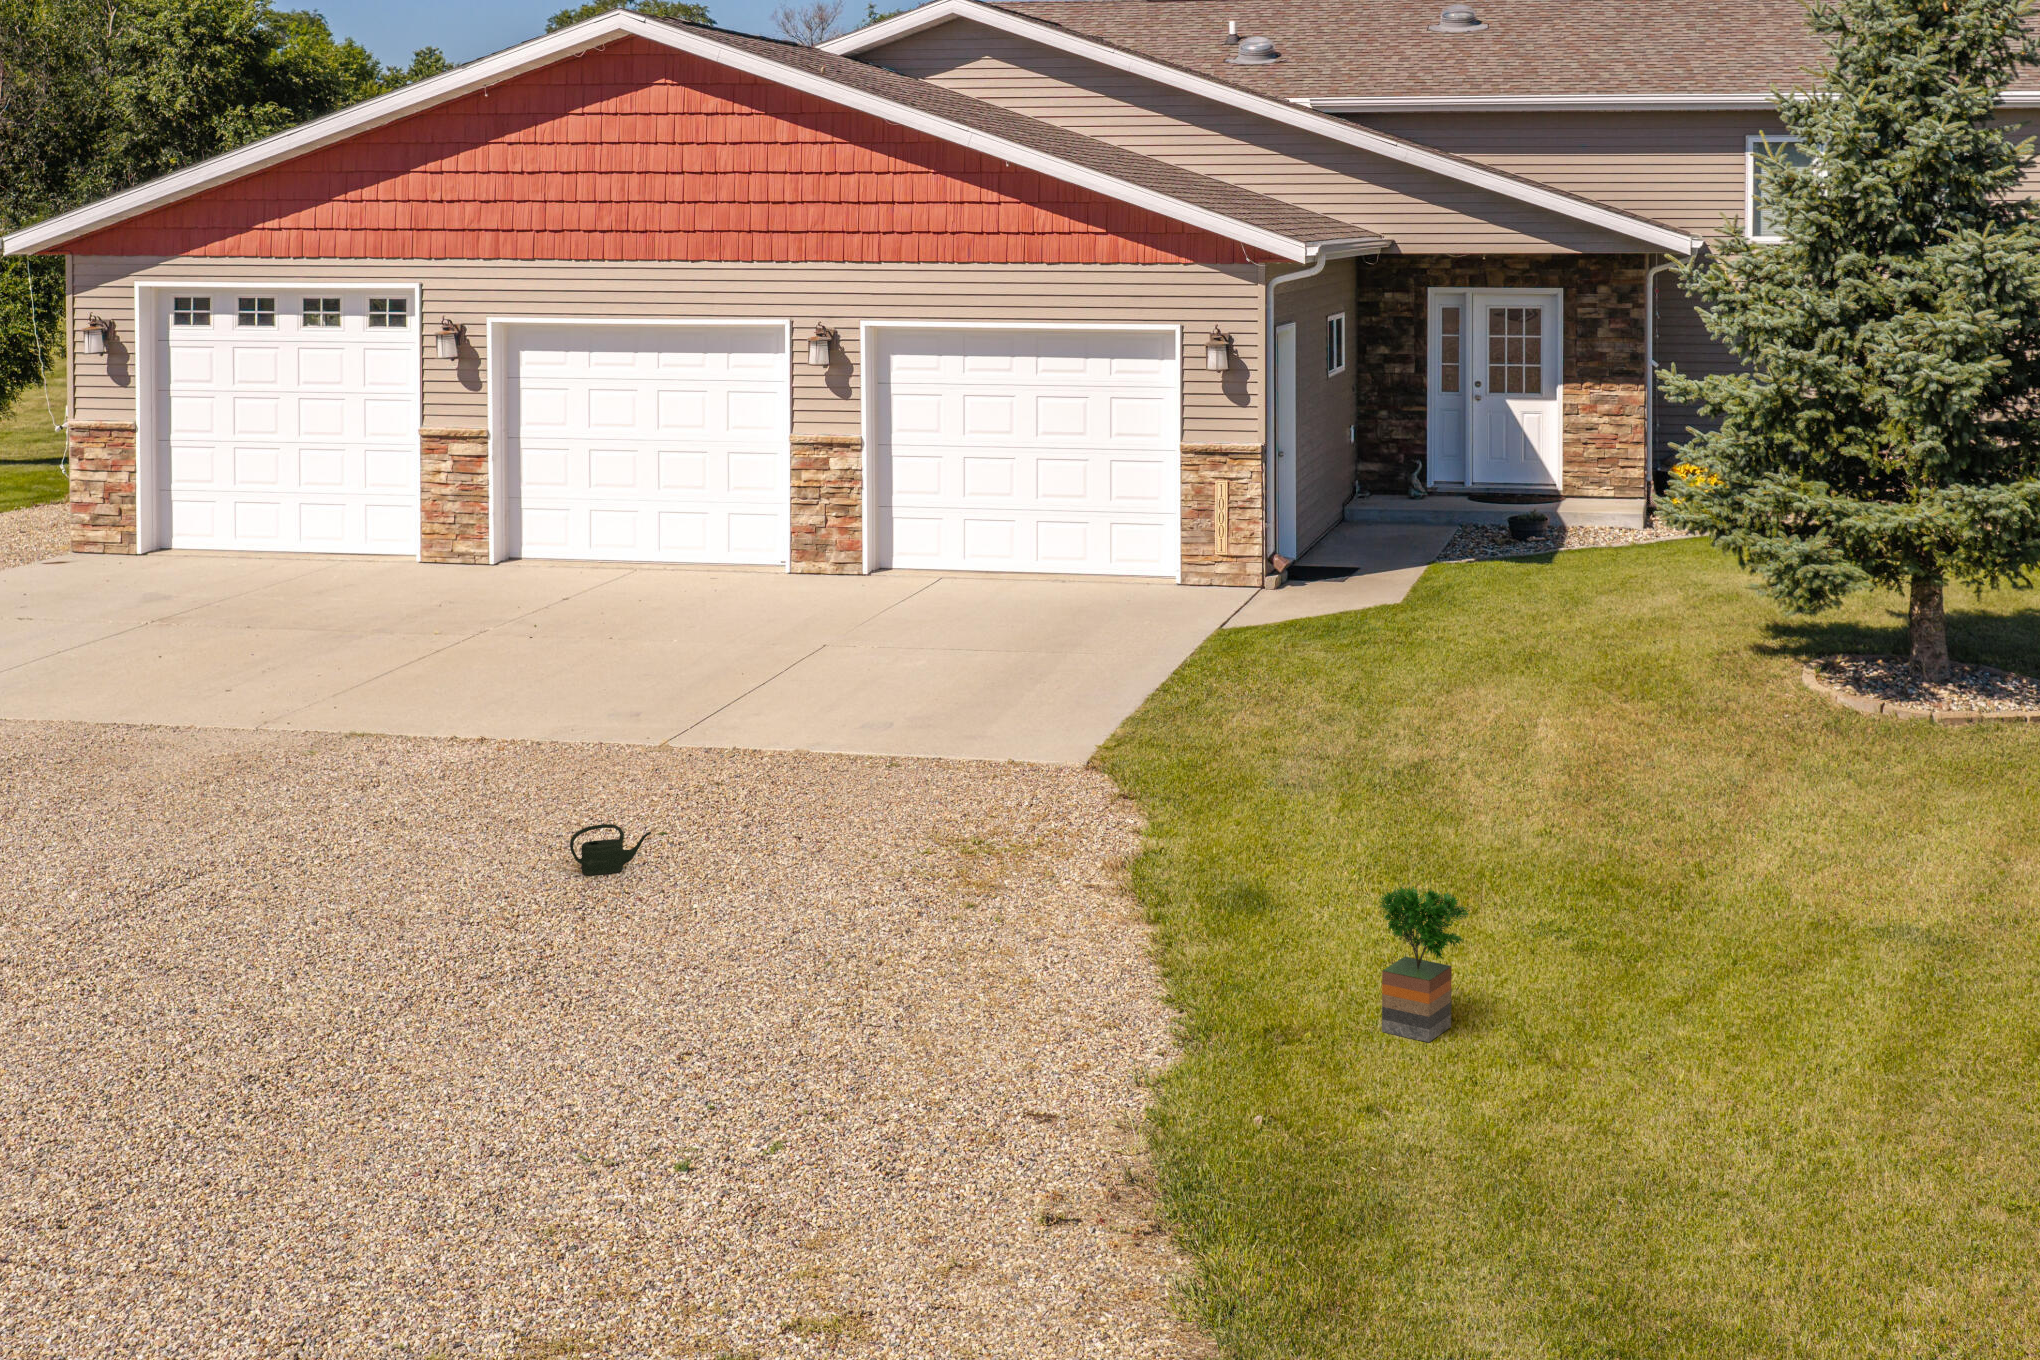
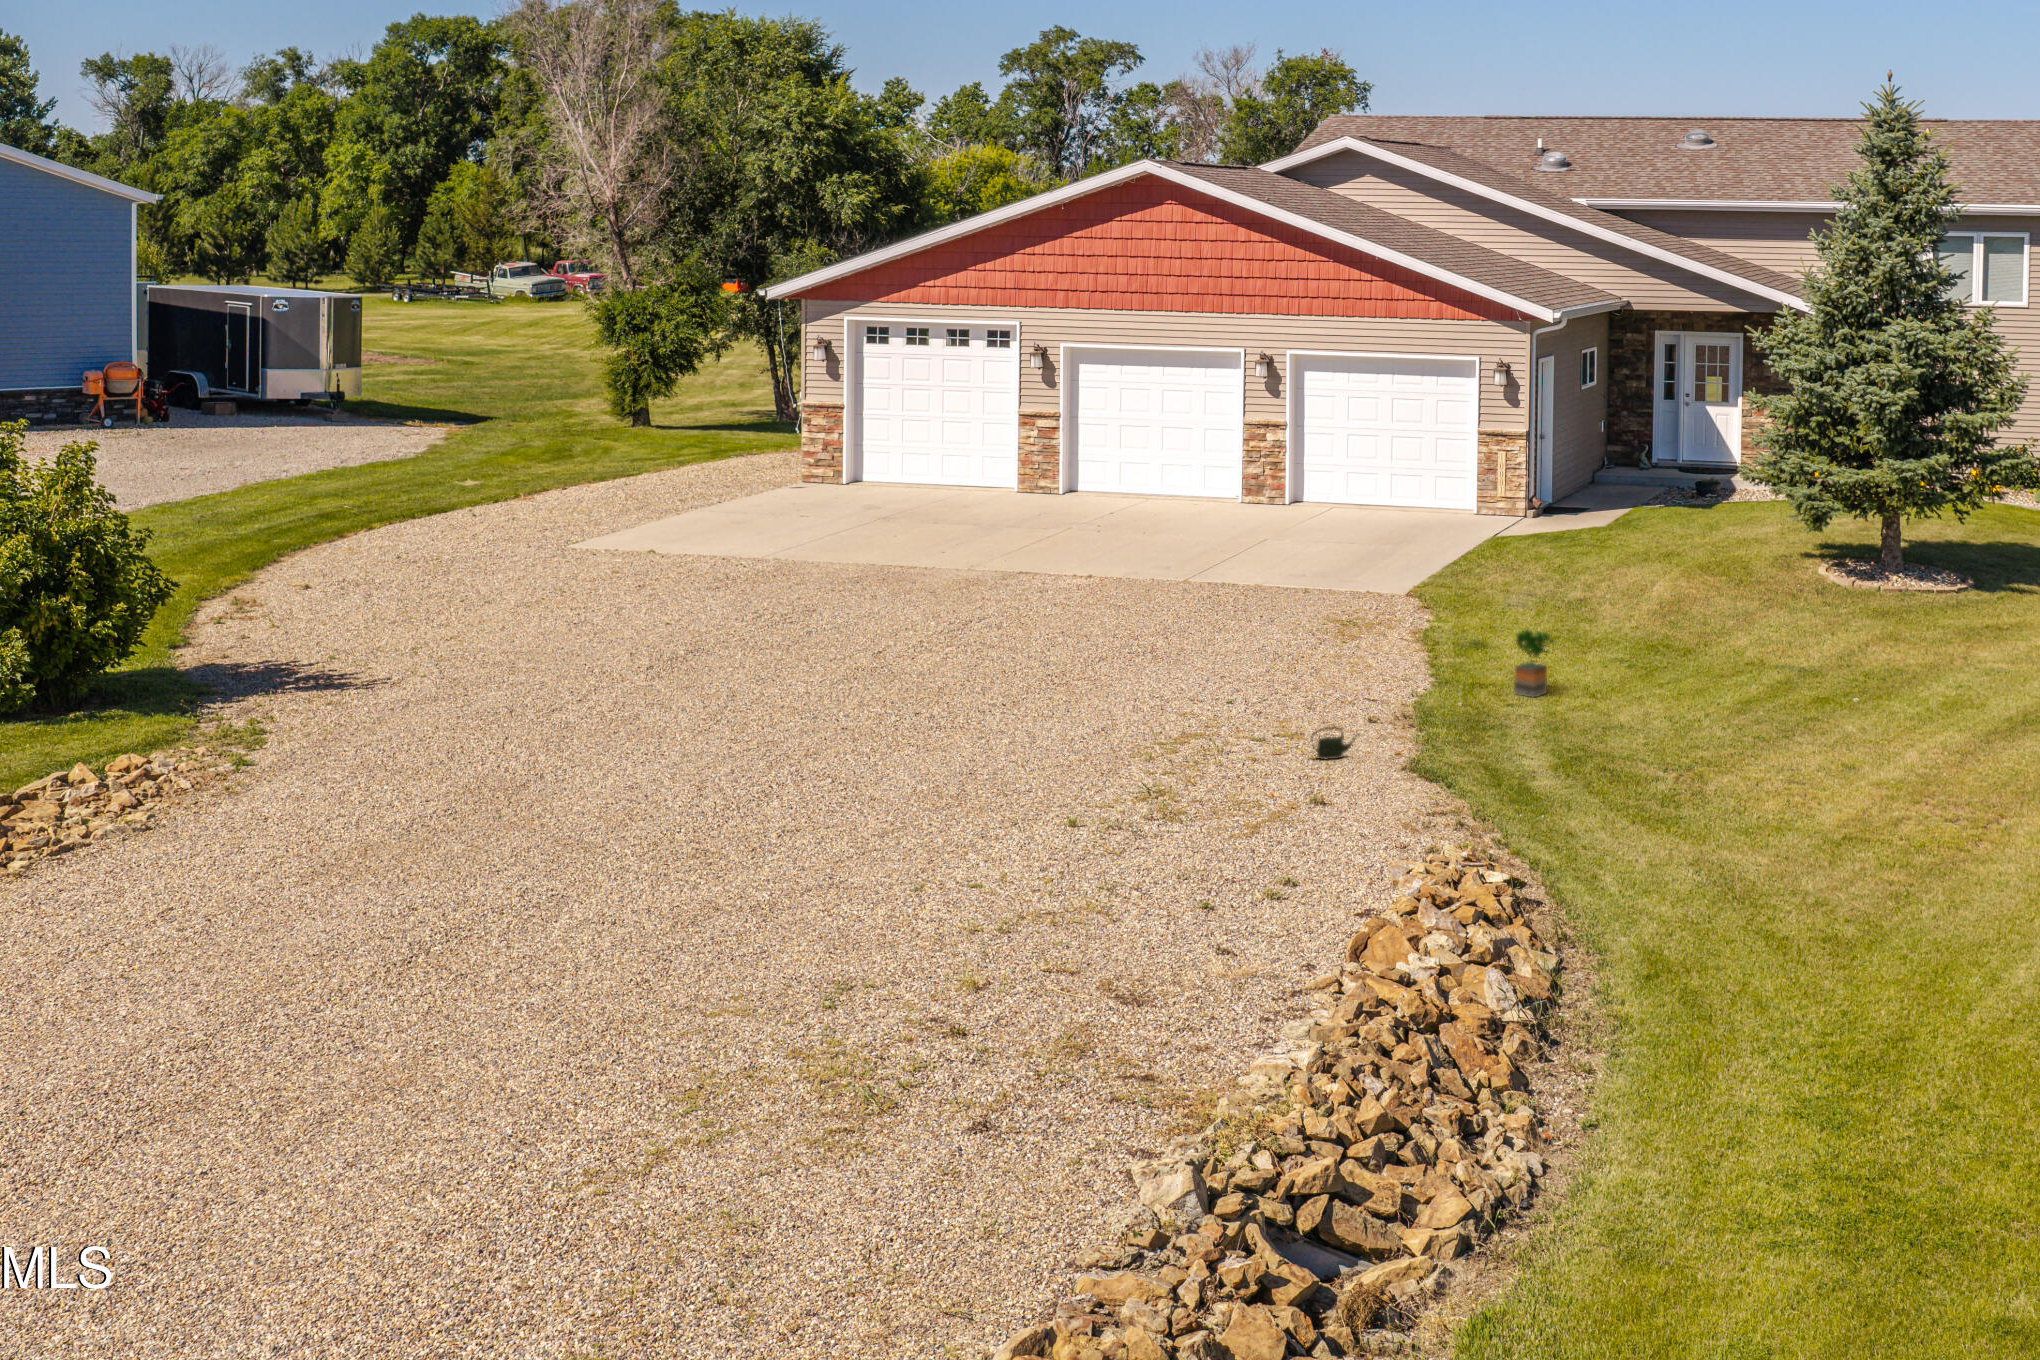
watering can: present [570,824,651,875] -> present [1311,727,1355,759]

